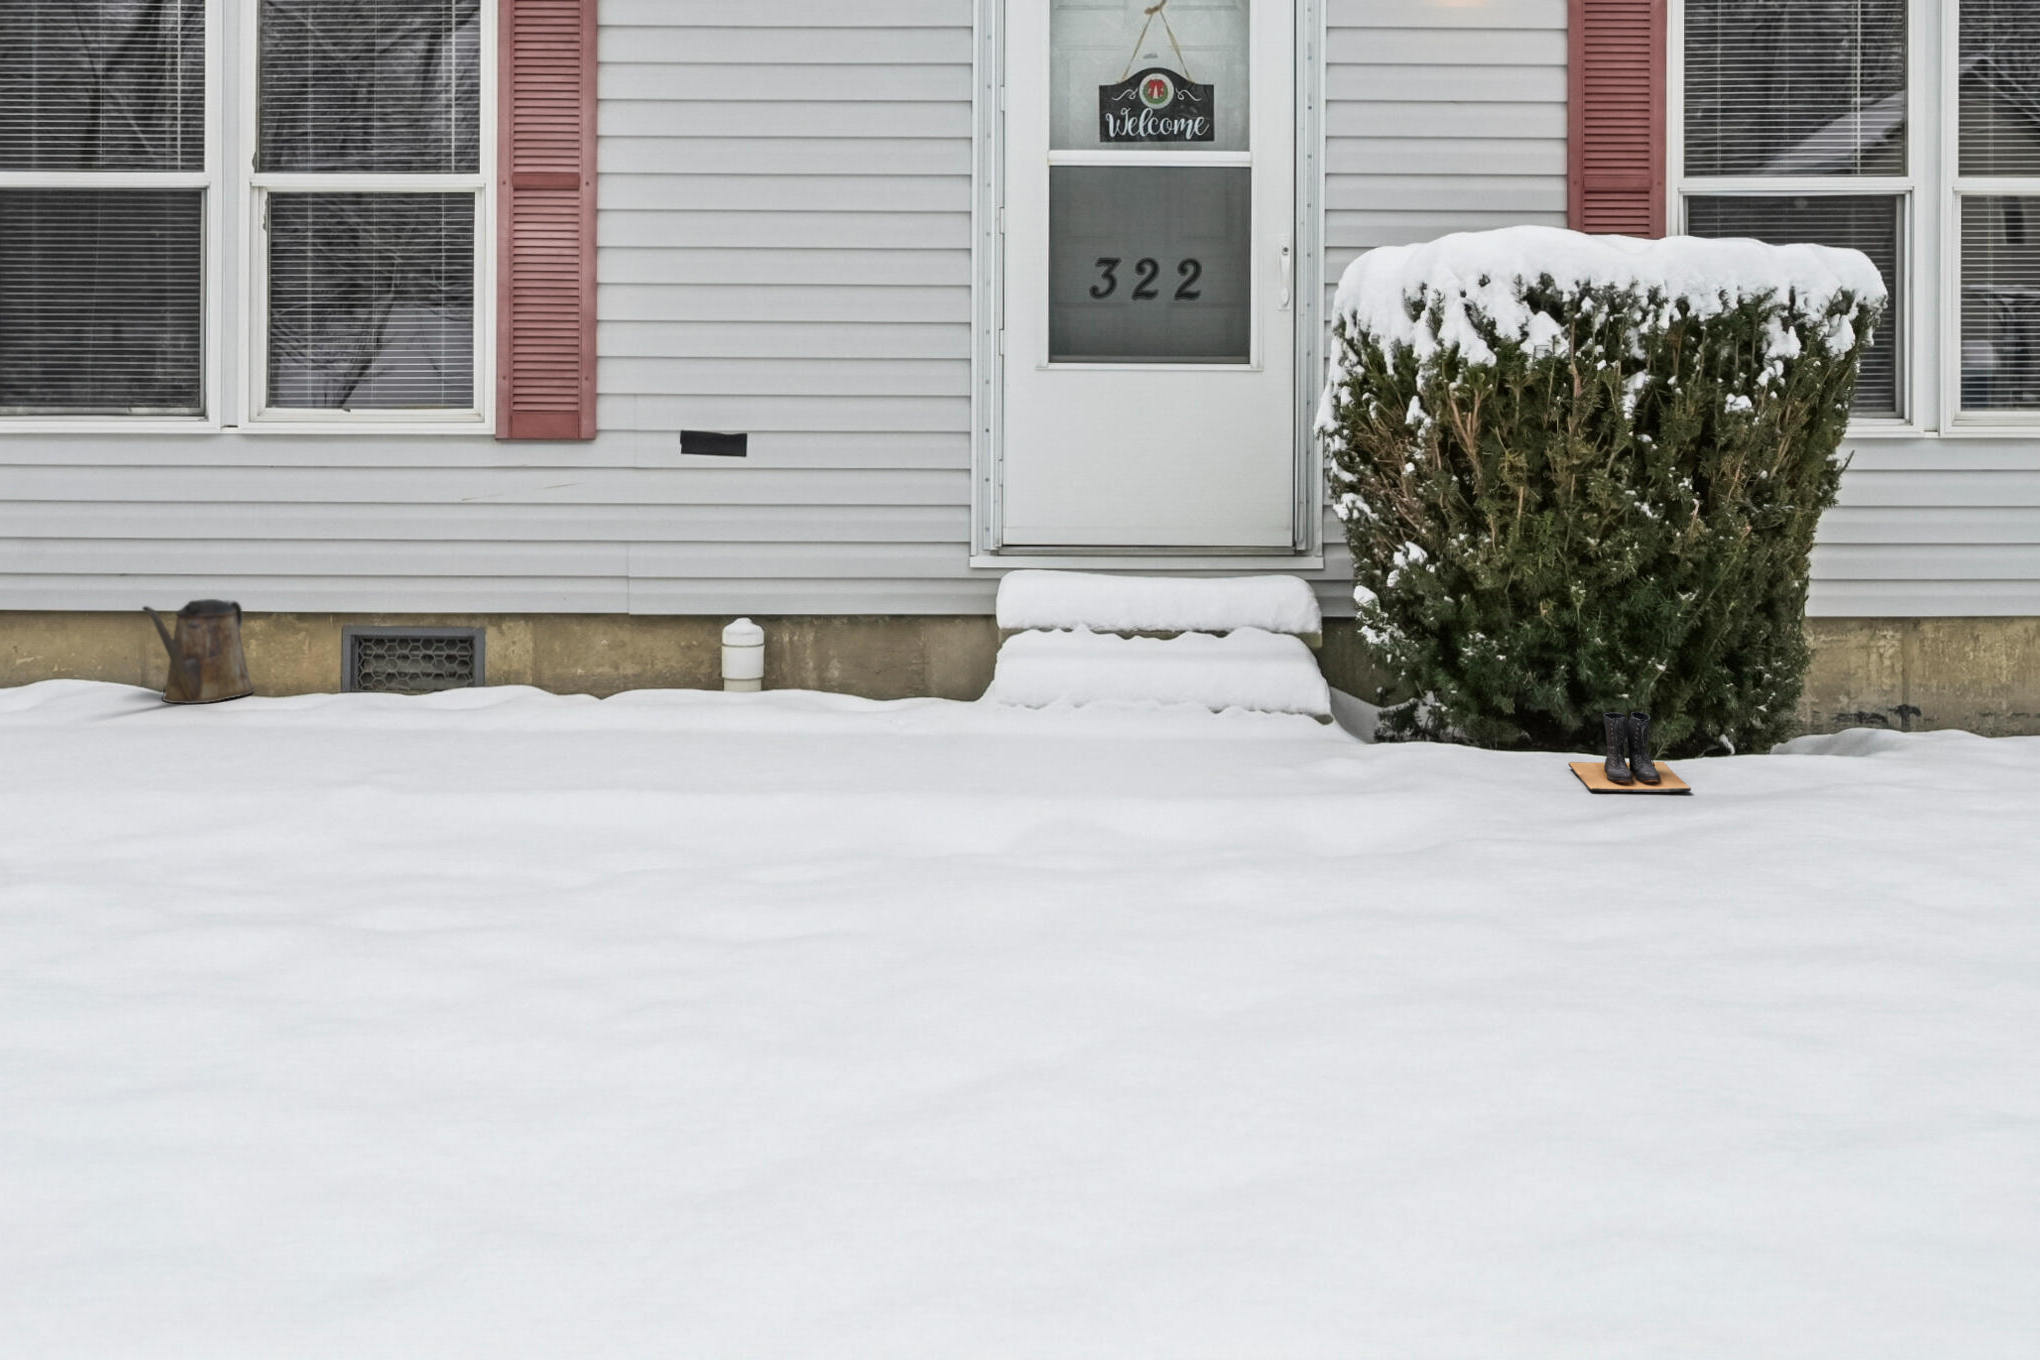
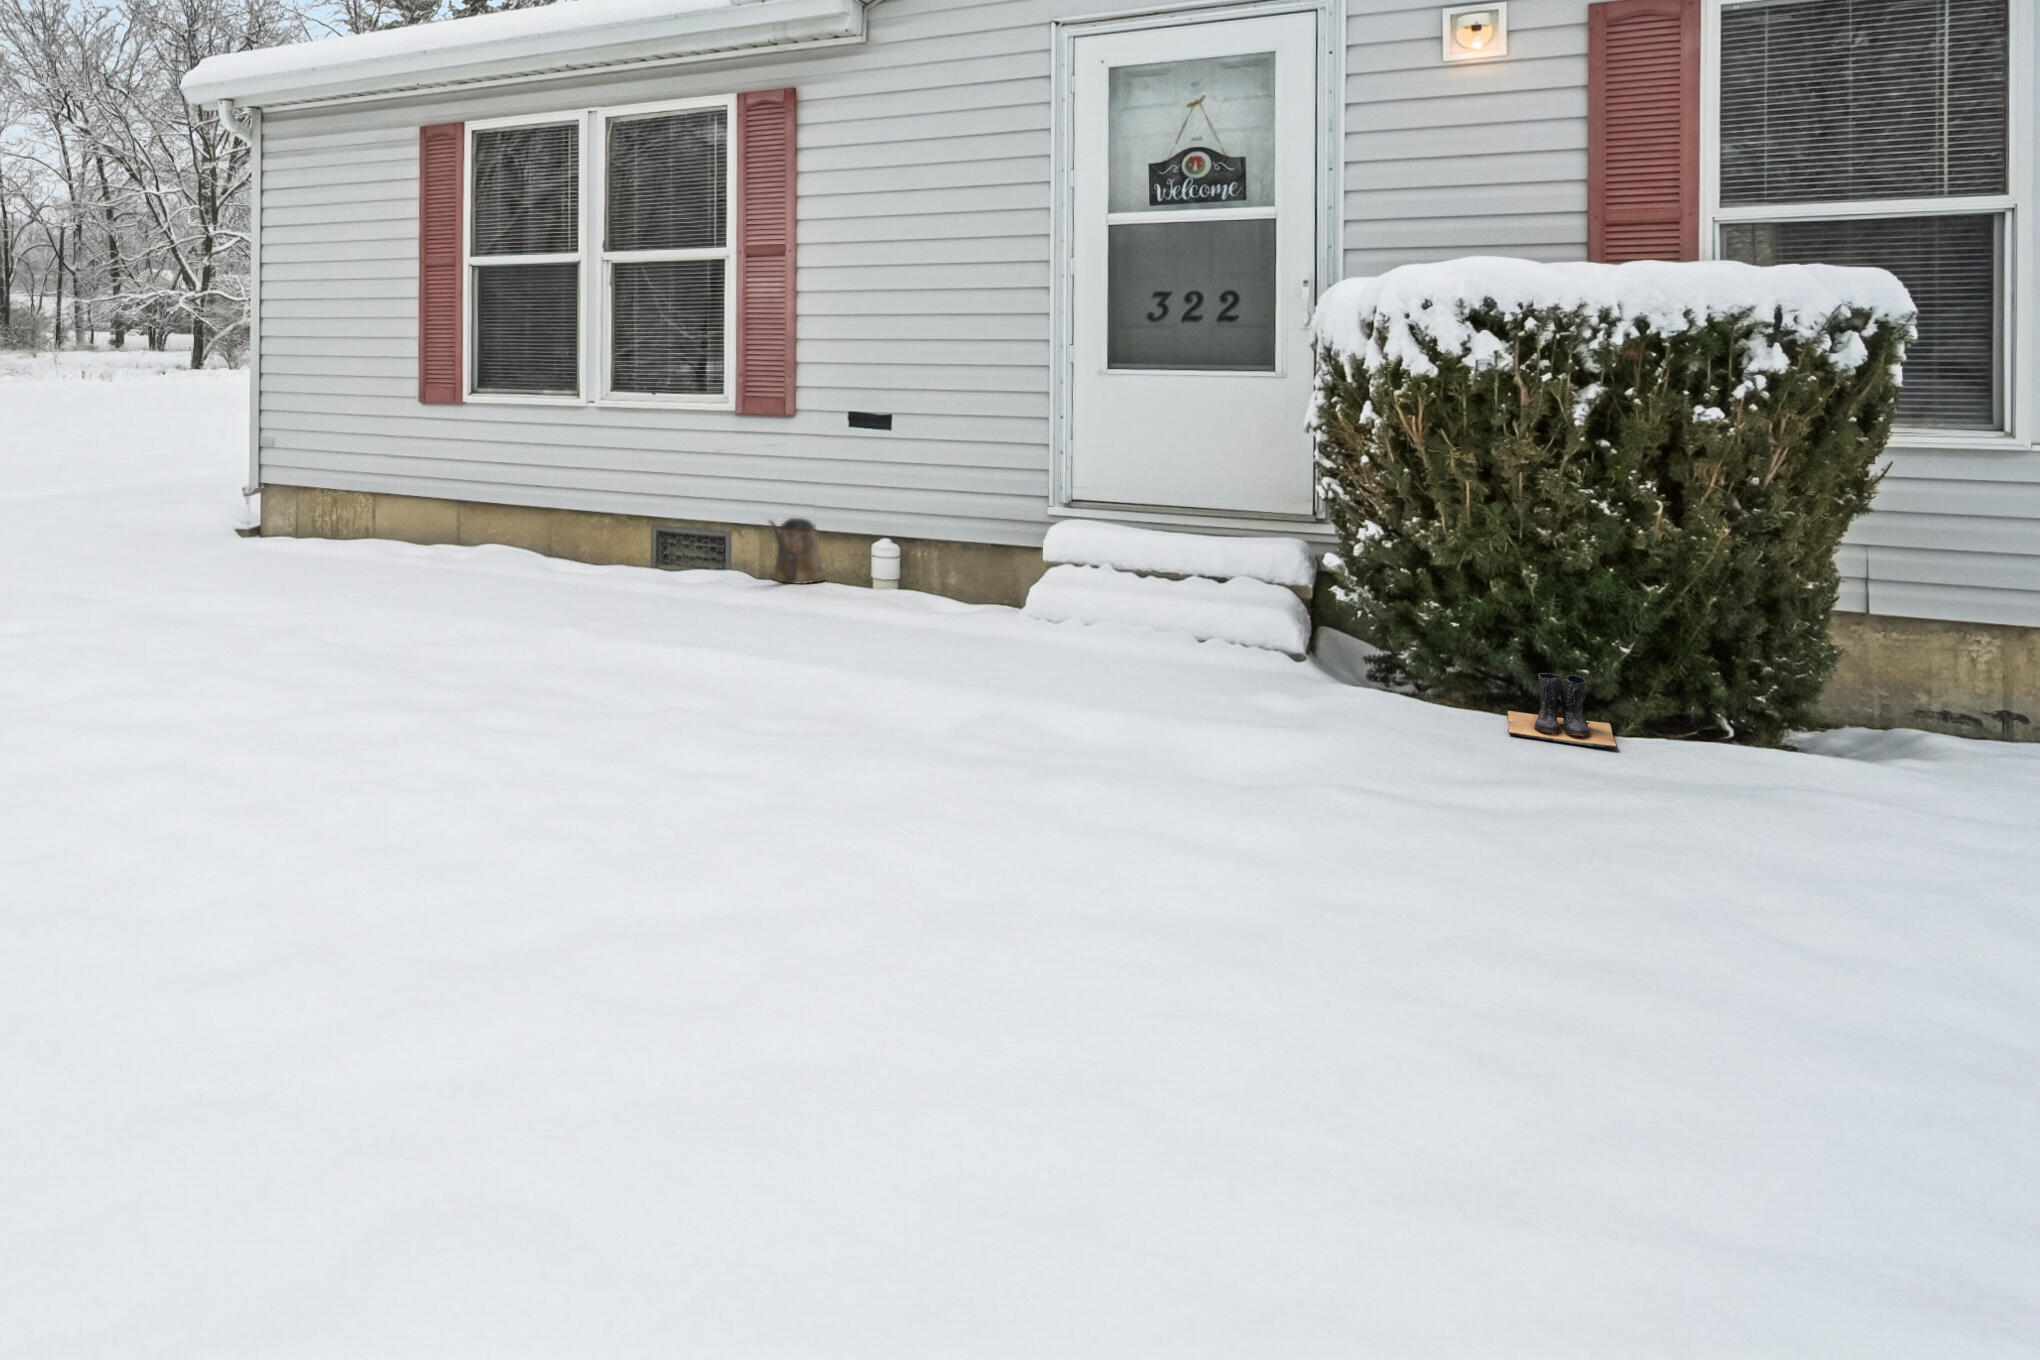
watering can: present [143,599,254,704] -> present [769,518,825,584]

